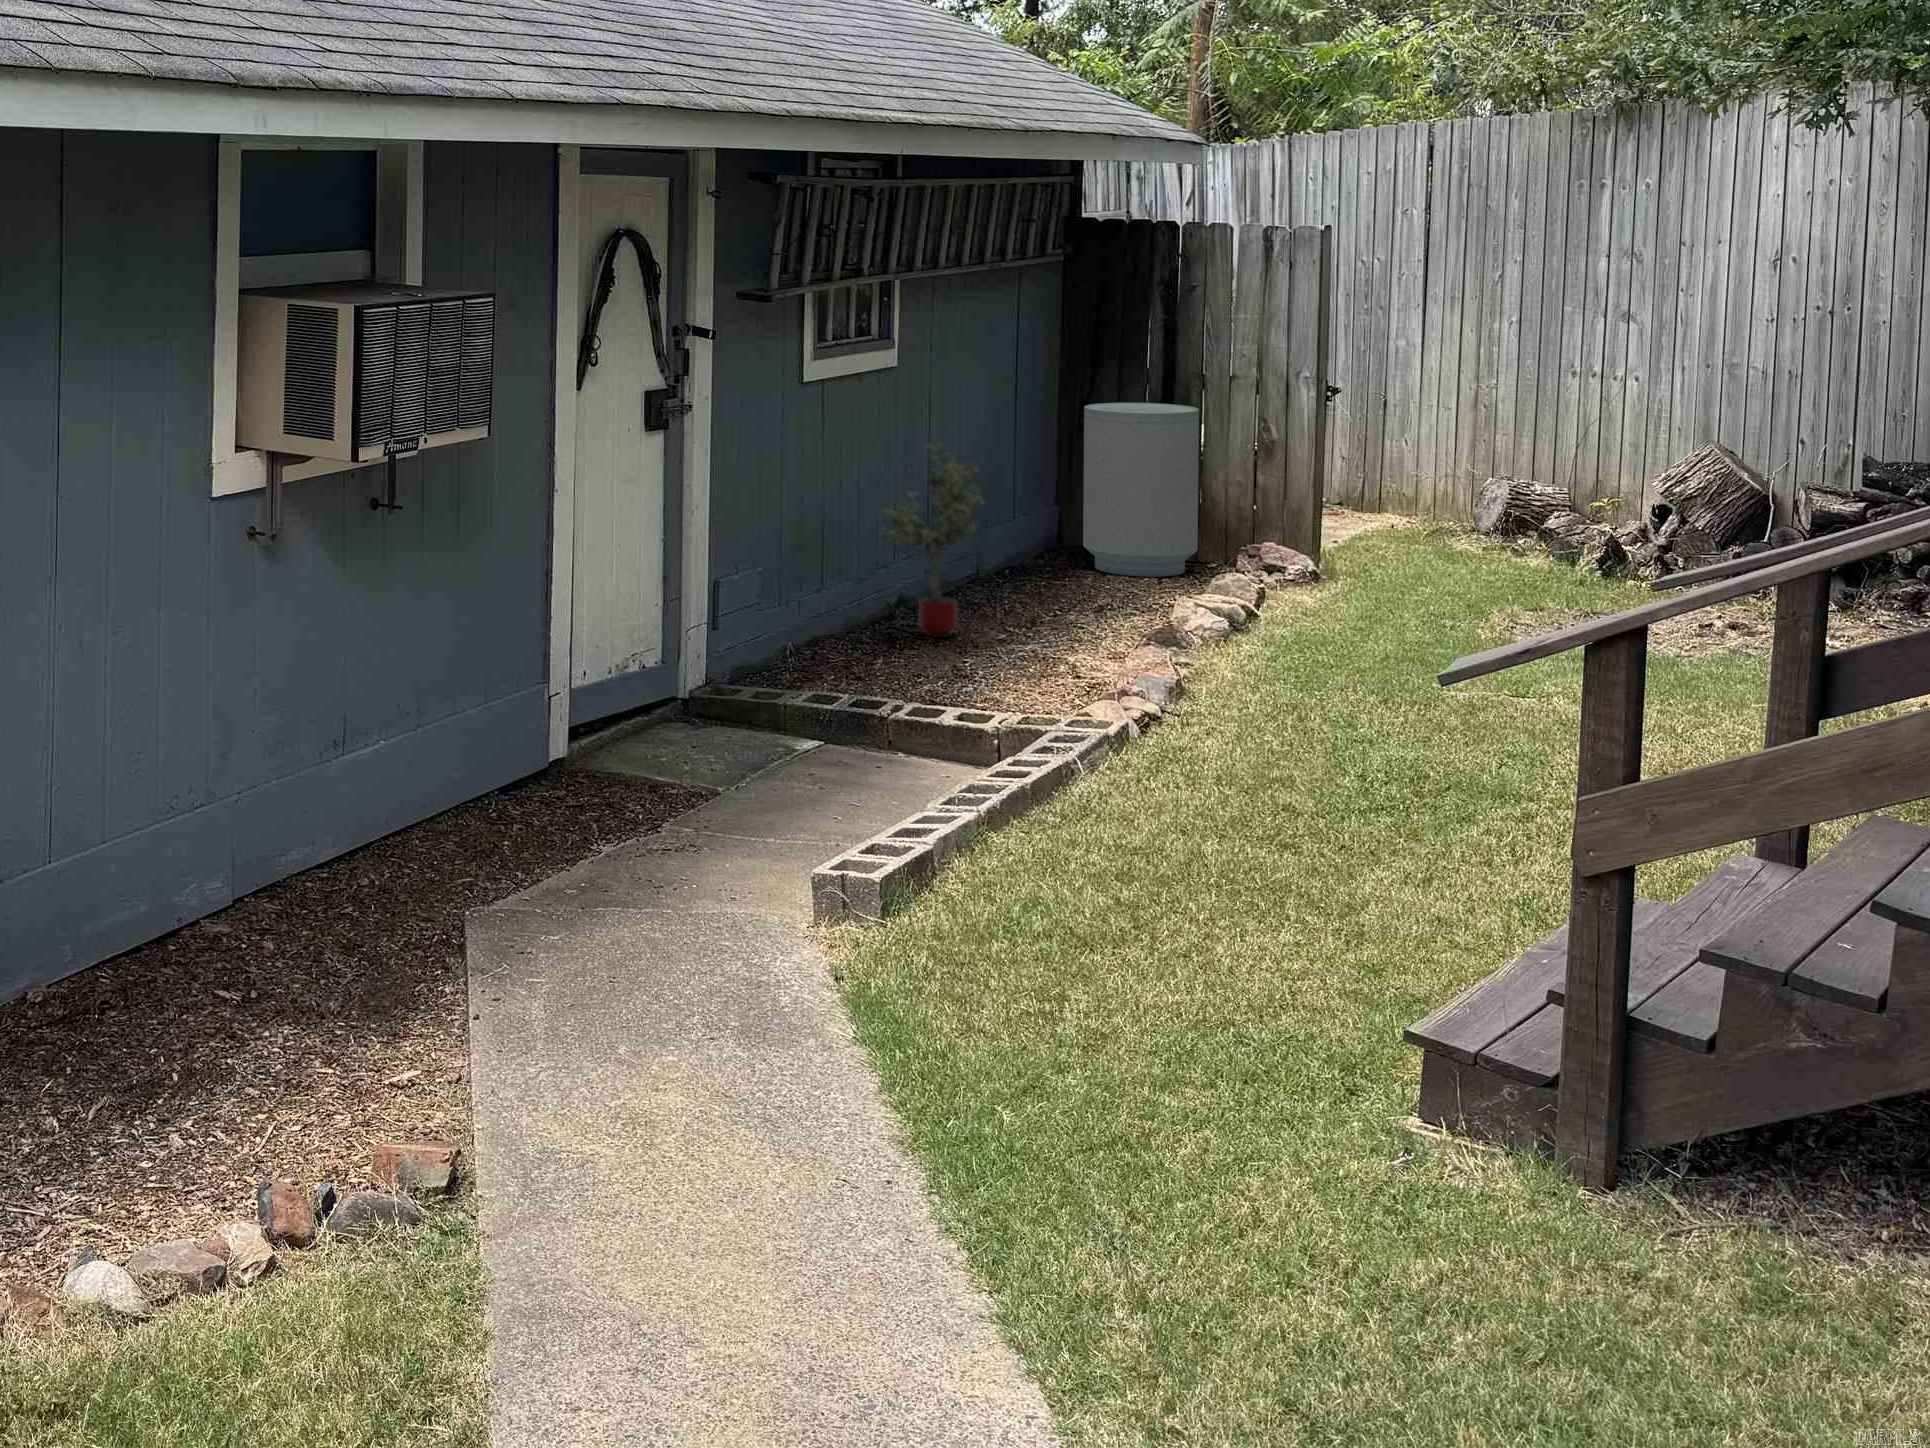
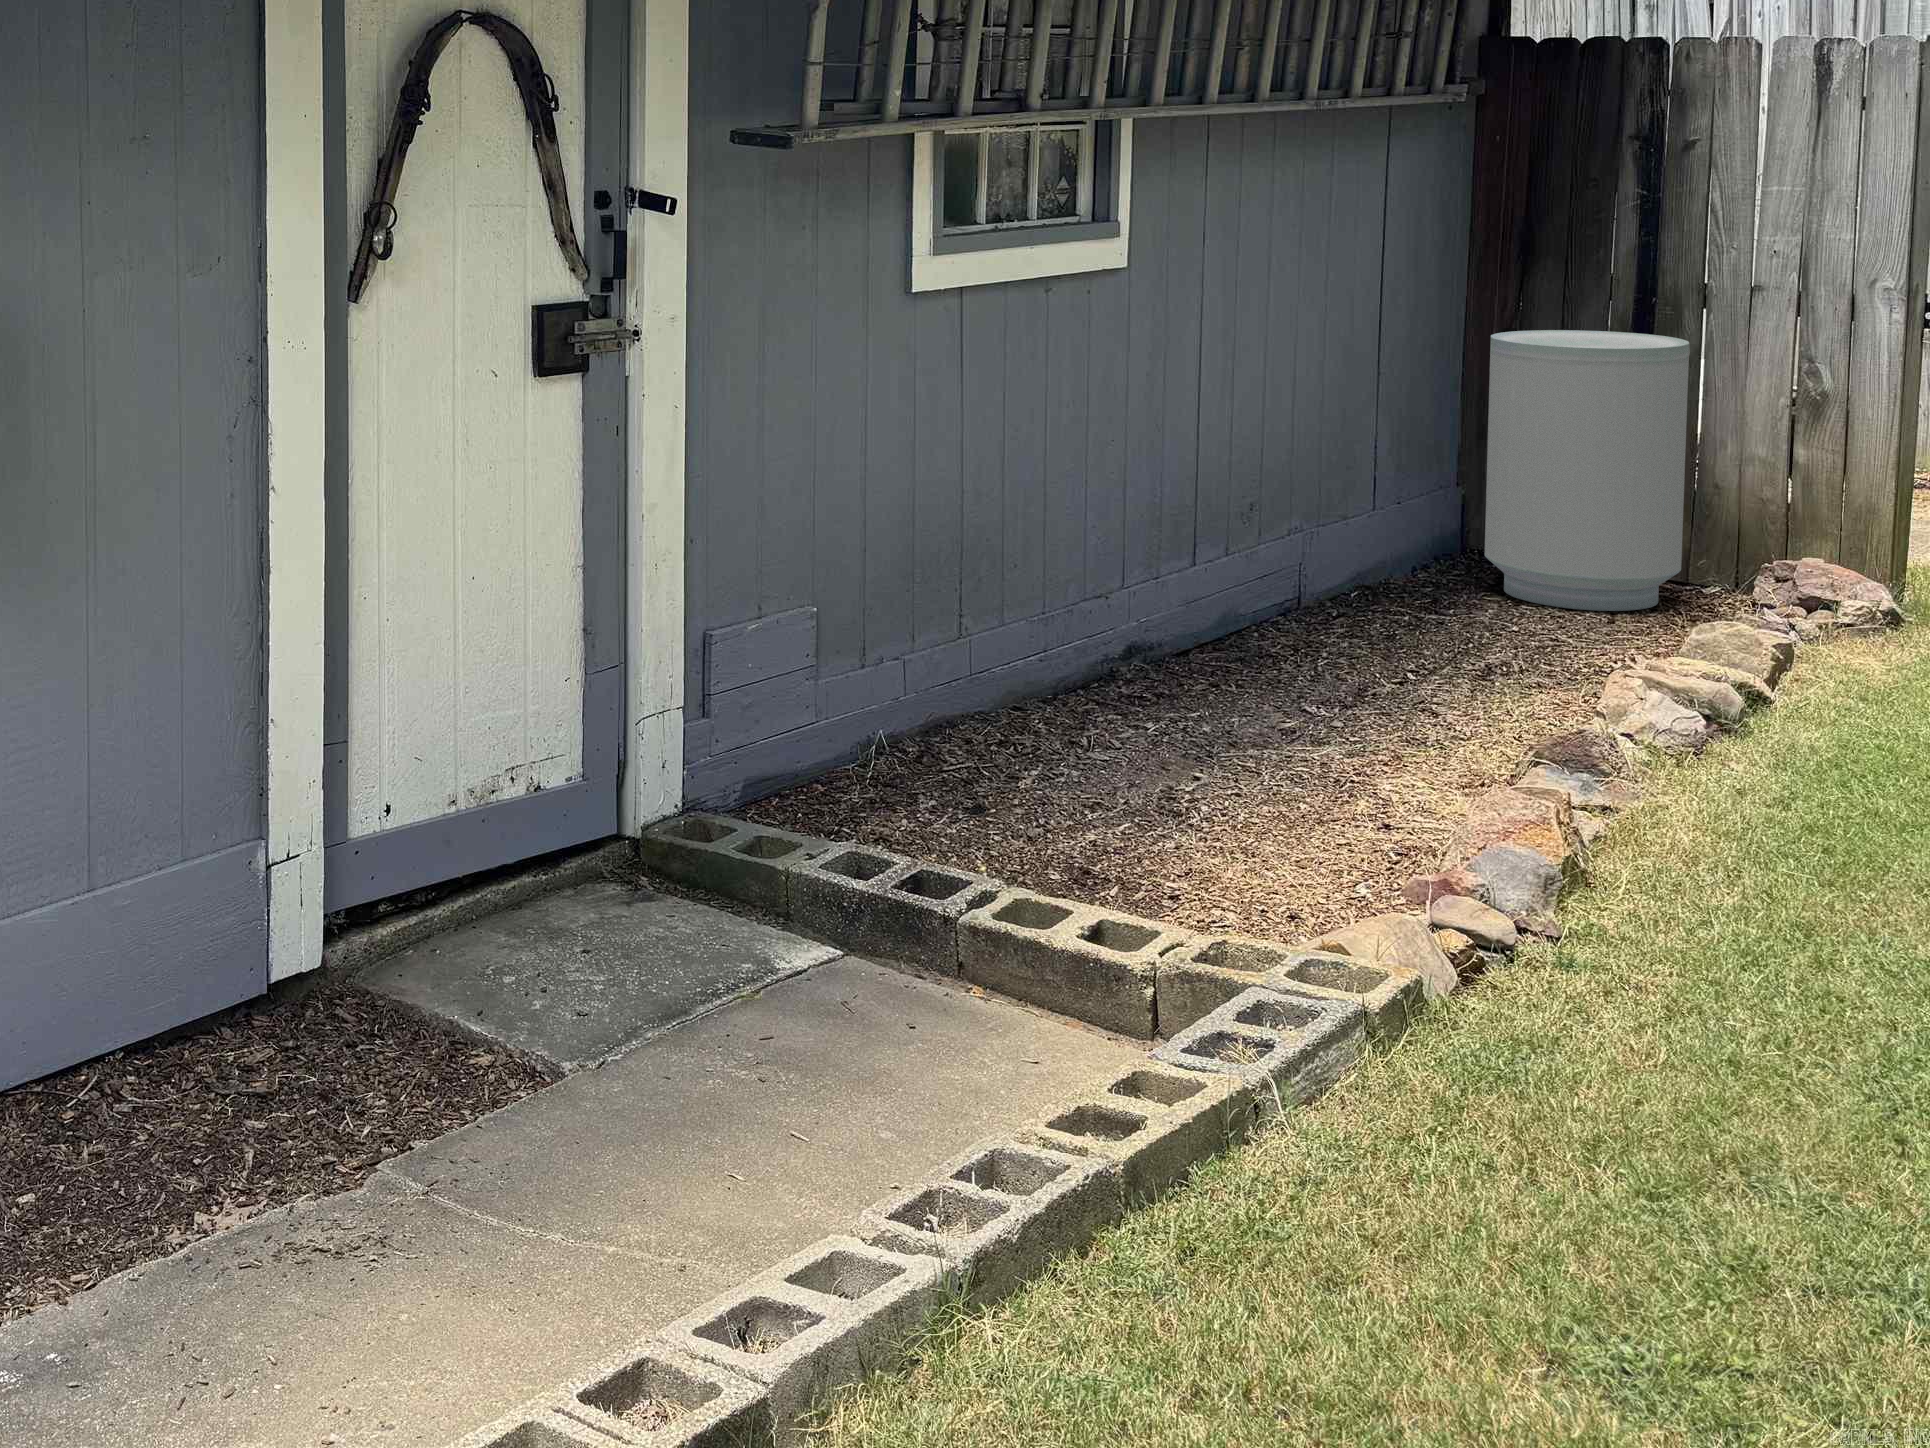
potted tree: present [881,443,984,637] -> none [1063,390,1266,719]

